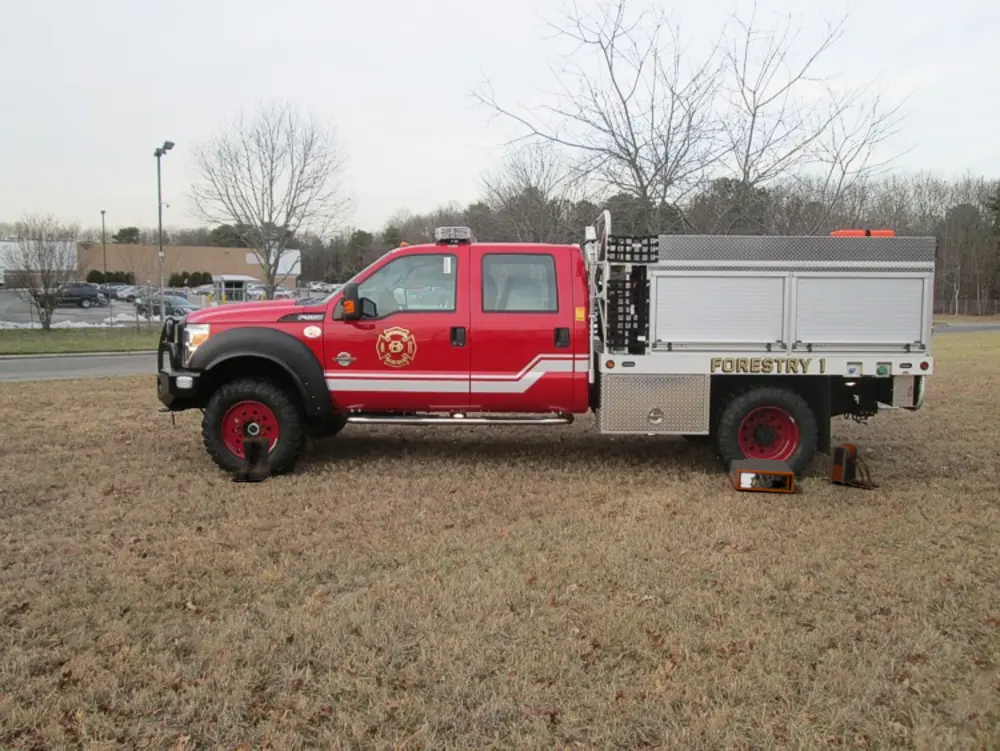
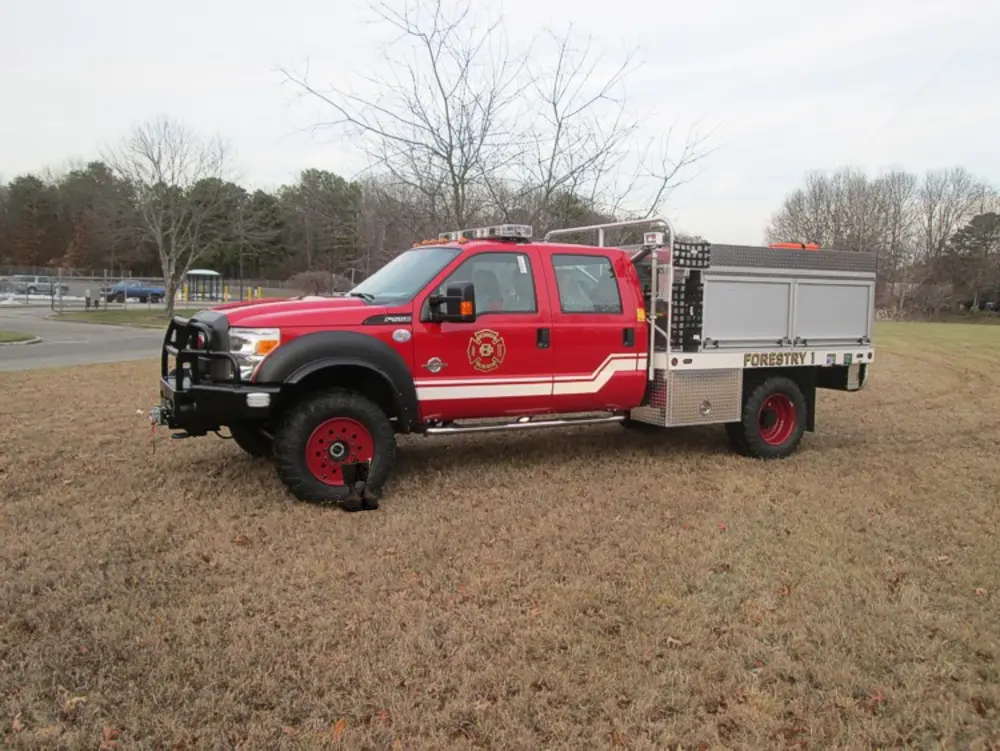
backpack: present [823,443,877,490] -> none [800,420,848,456]
storage box: present [730,458,794,493] -> none [744,438,814,465]

